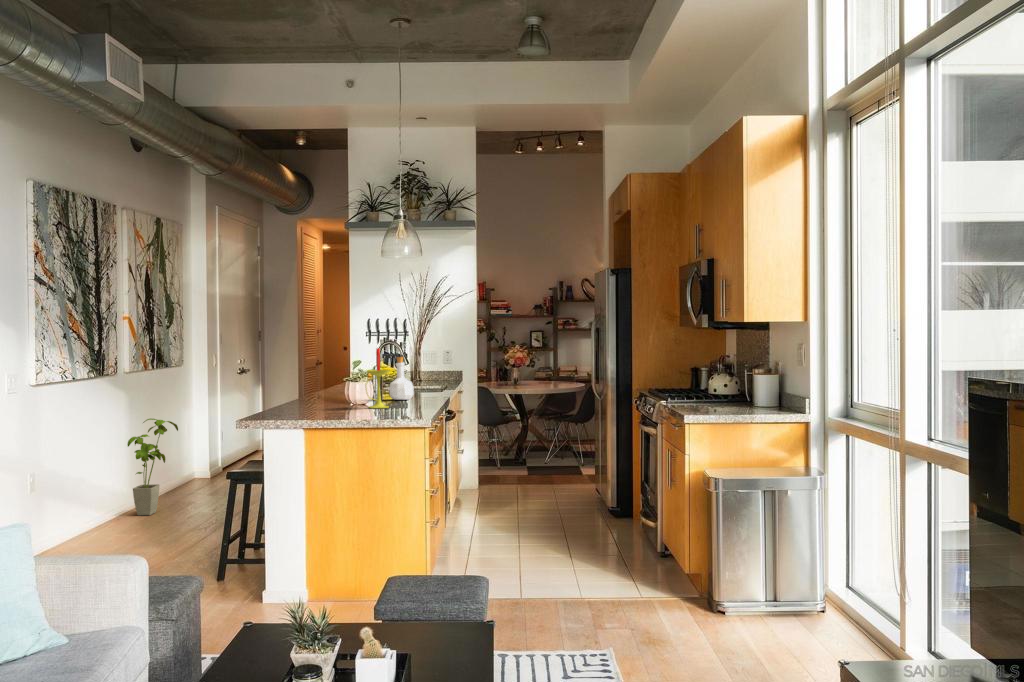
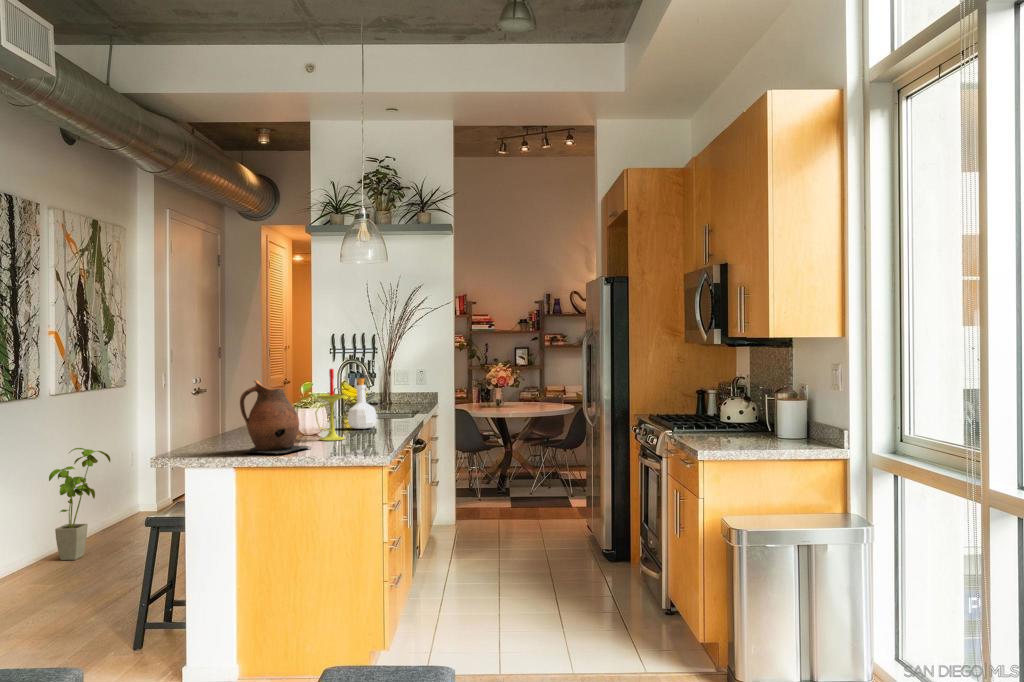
ceramic pitcher: none [306,357,364,418] -> present [240,380,309,454]

